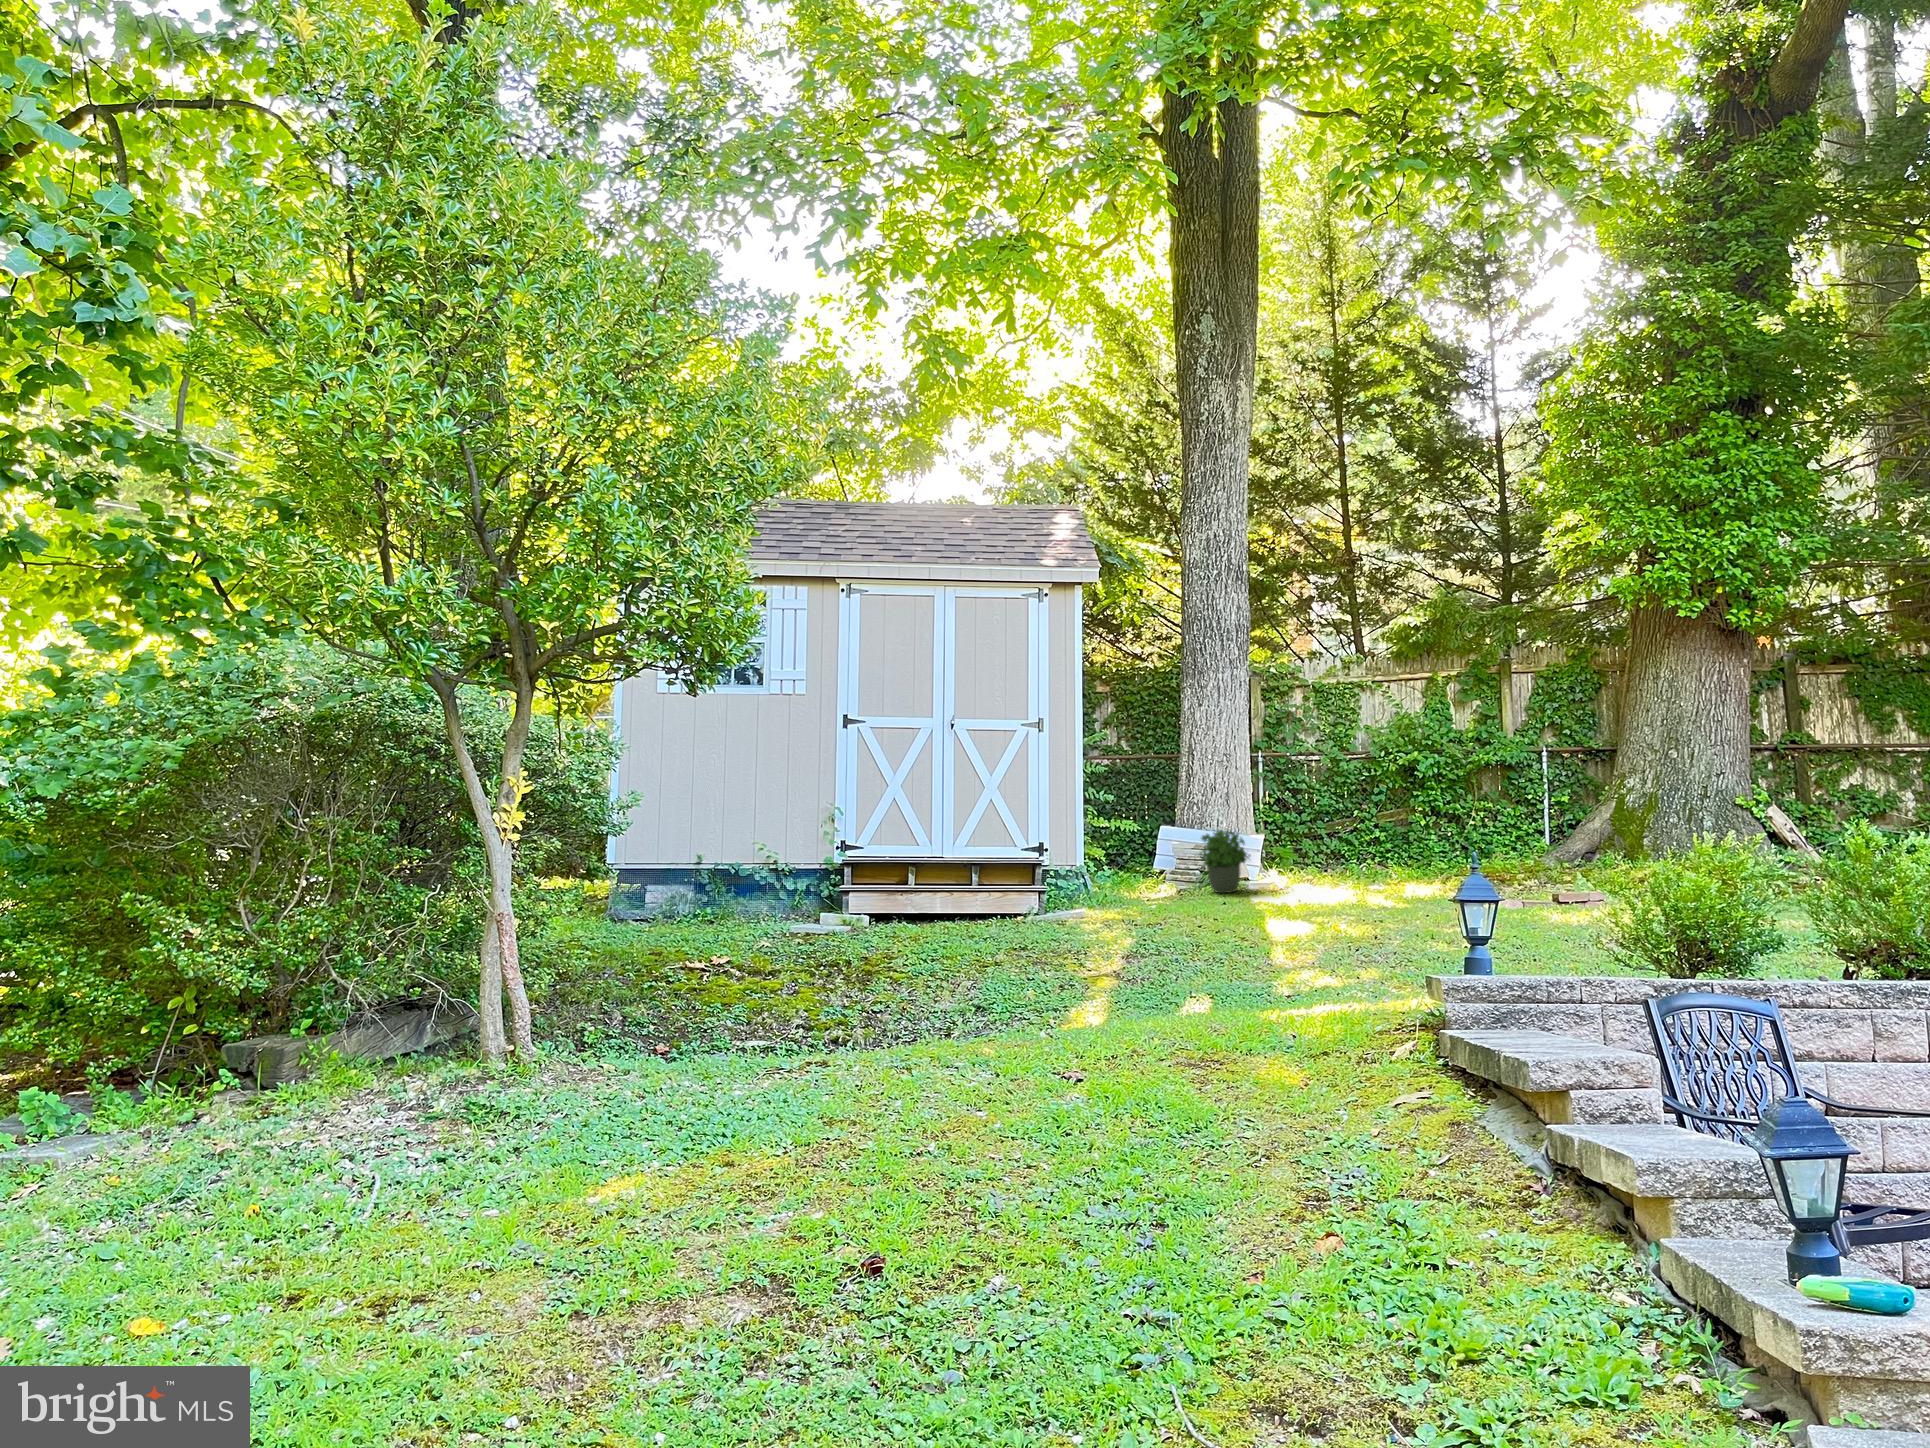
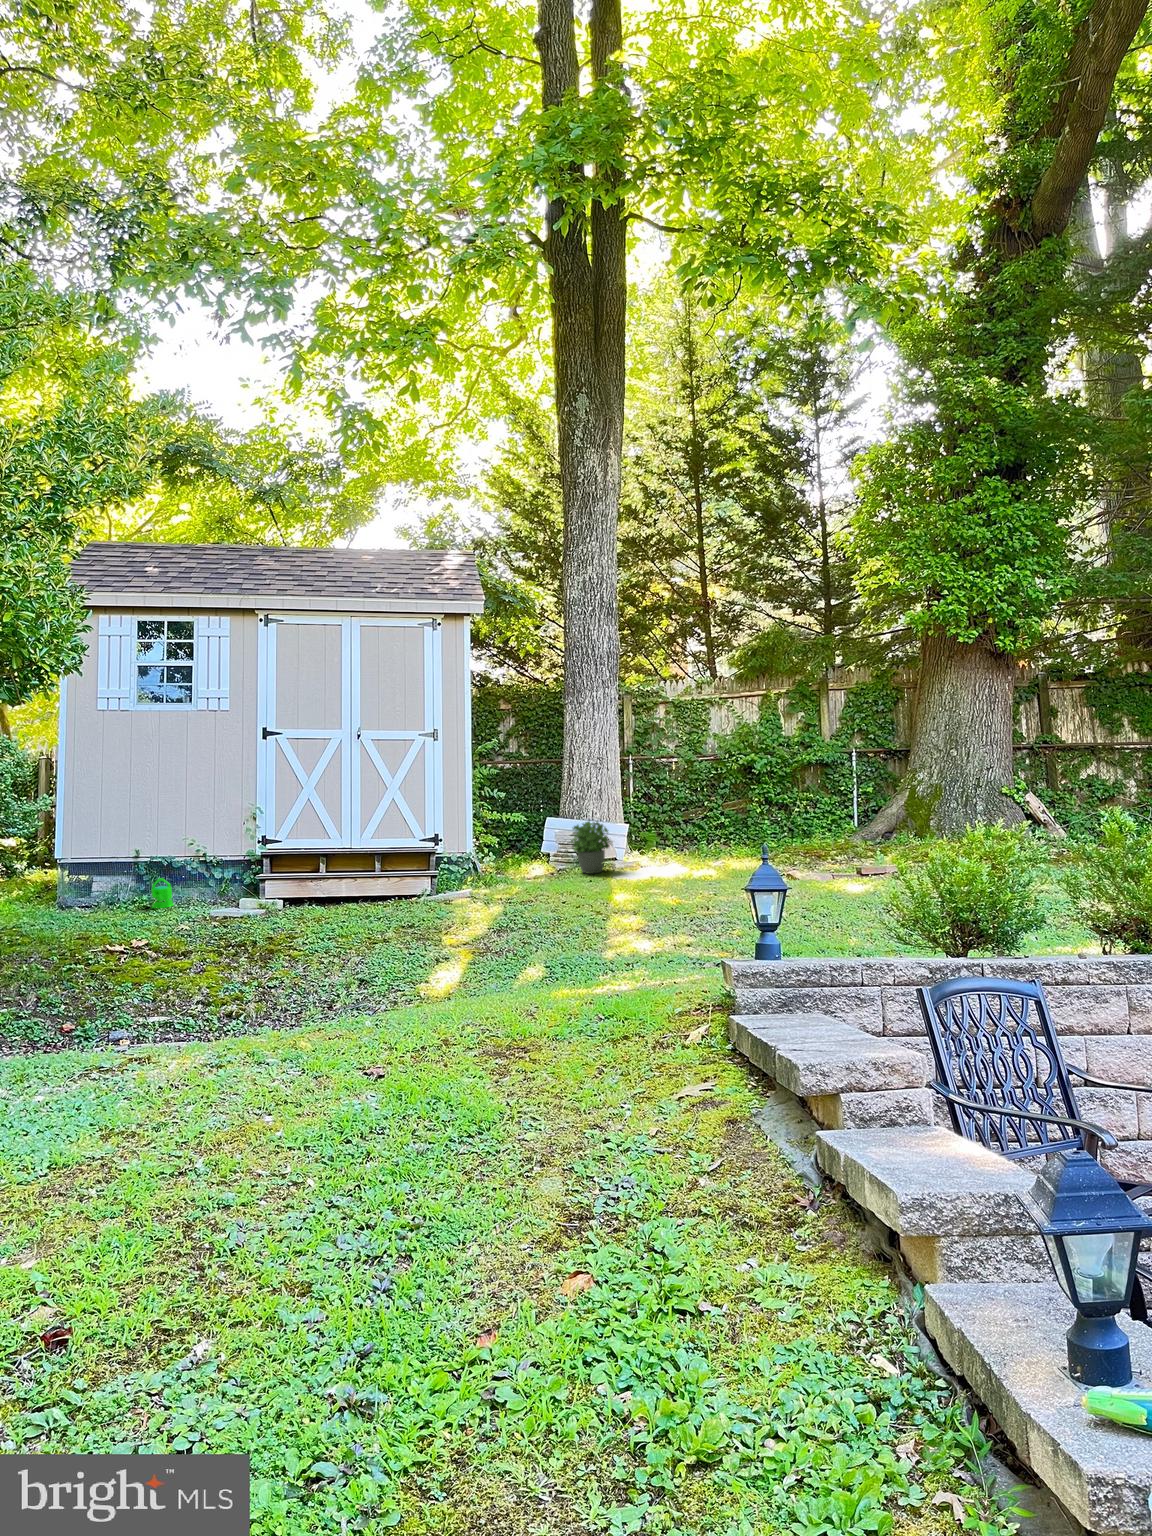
watering can: none [719,886,745,921] -> present [151,878,173,908]

